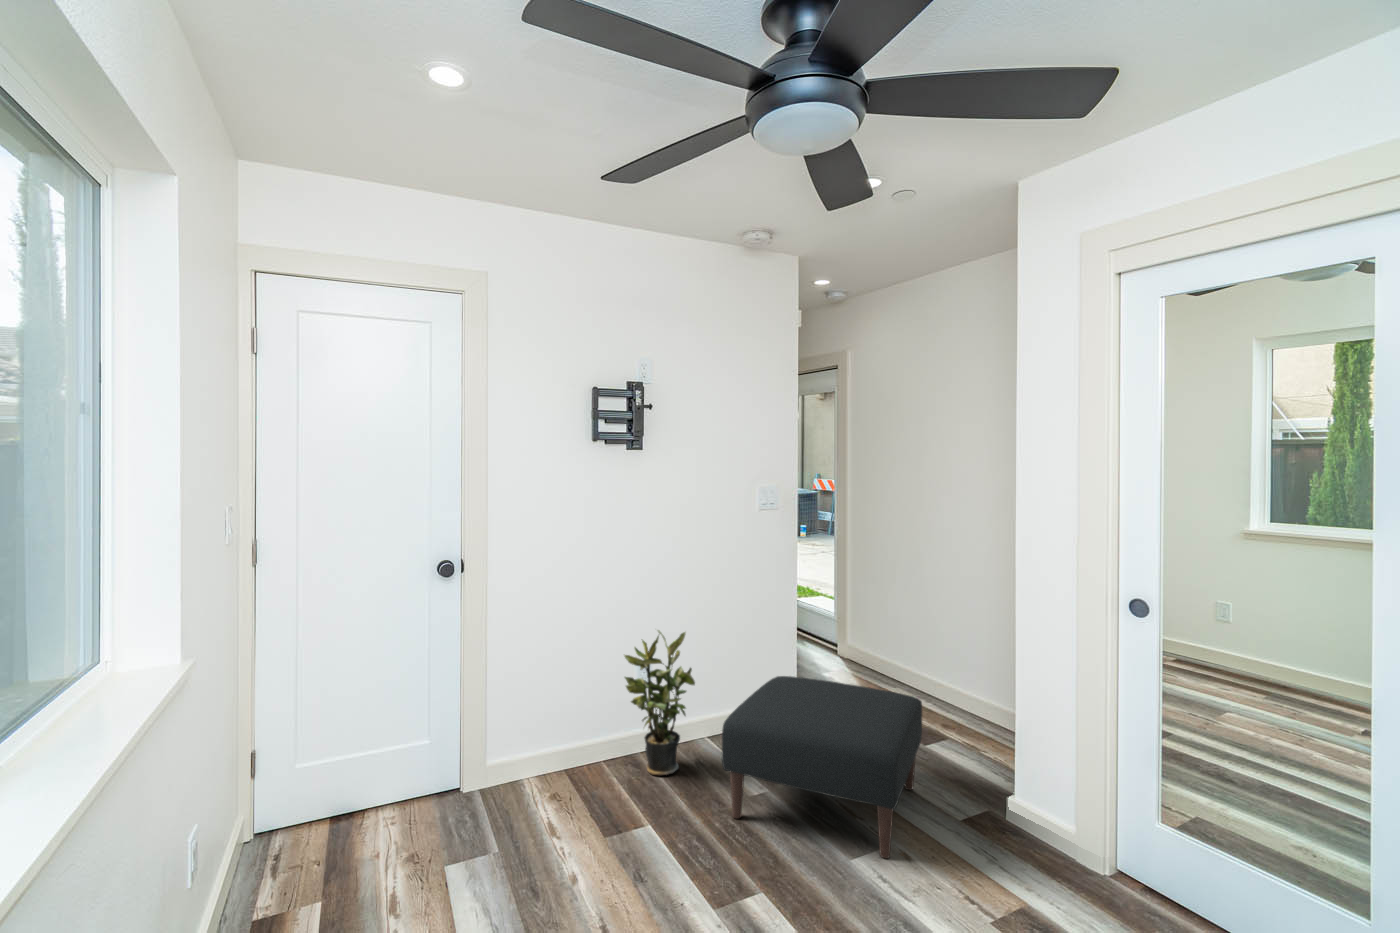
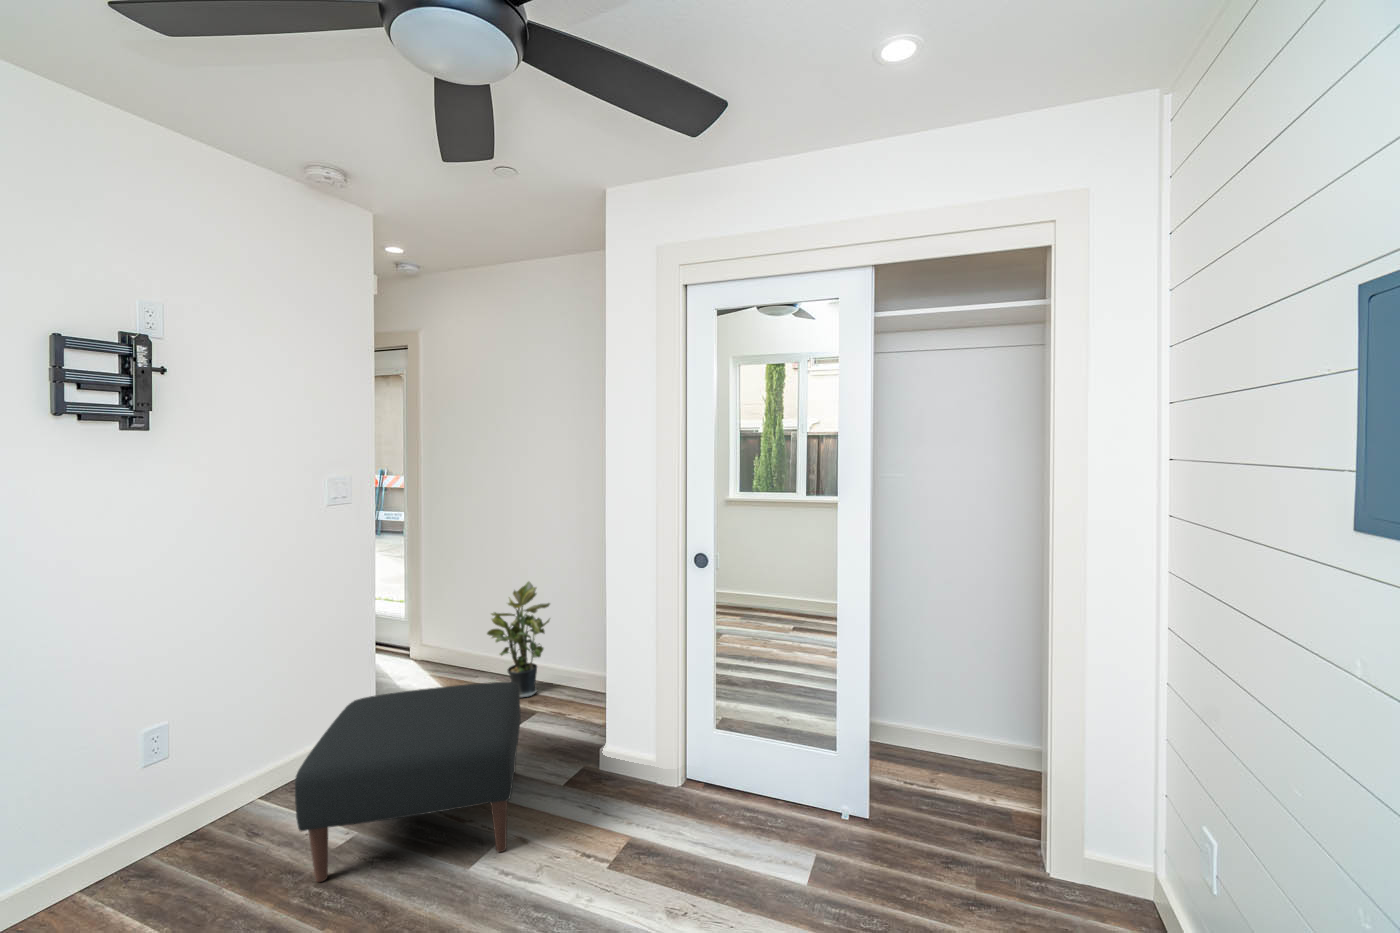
potted plant: present [624,630,695,776] -> present [487,582,550,698]

